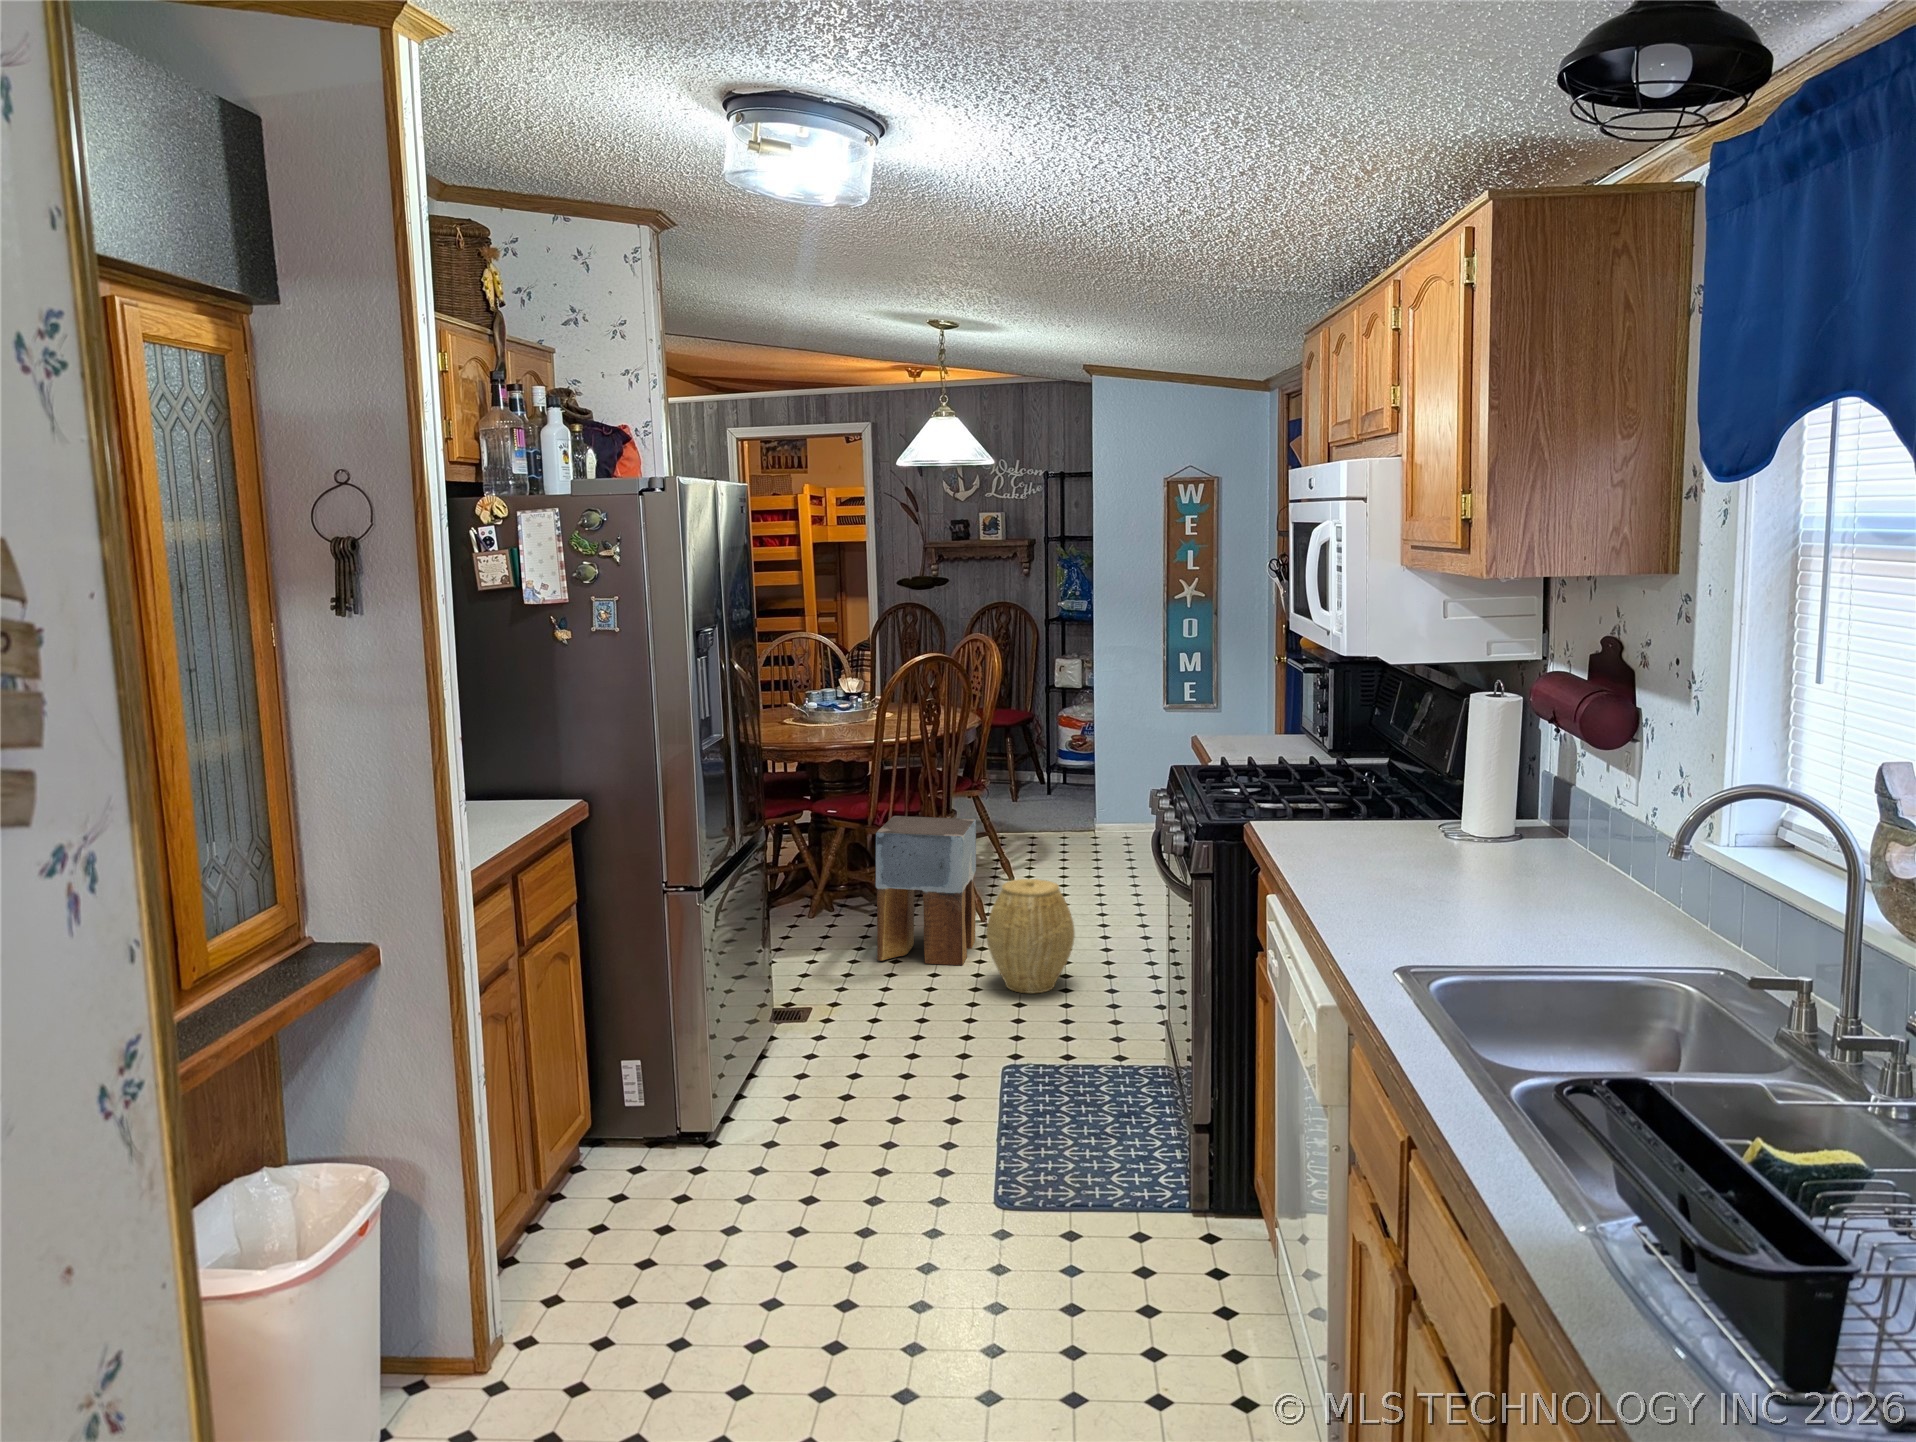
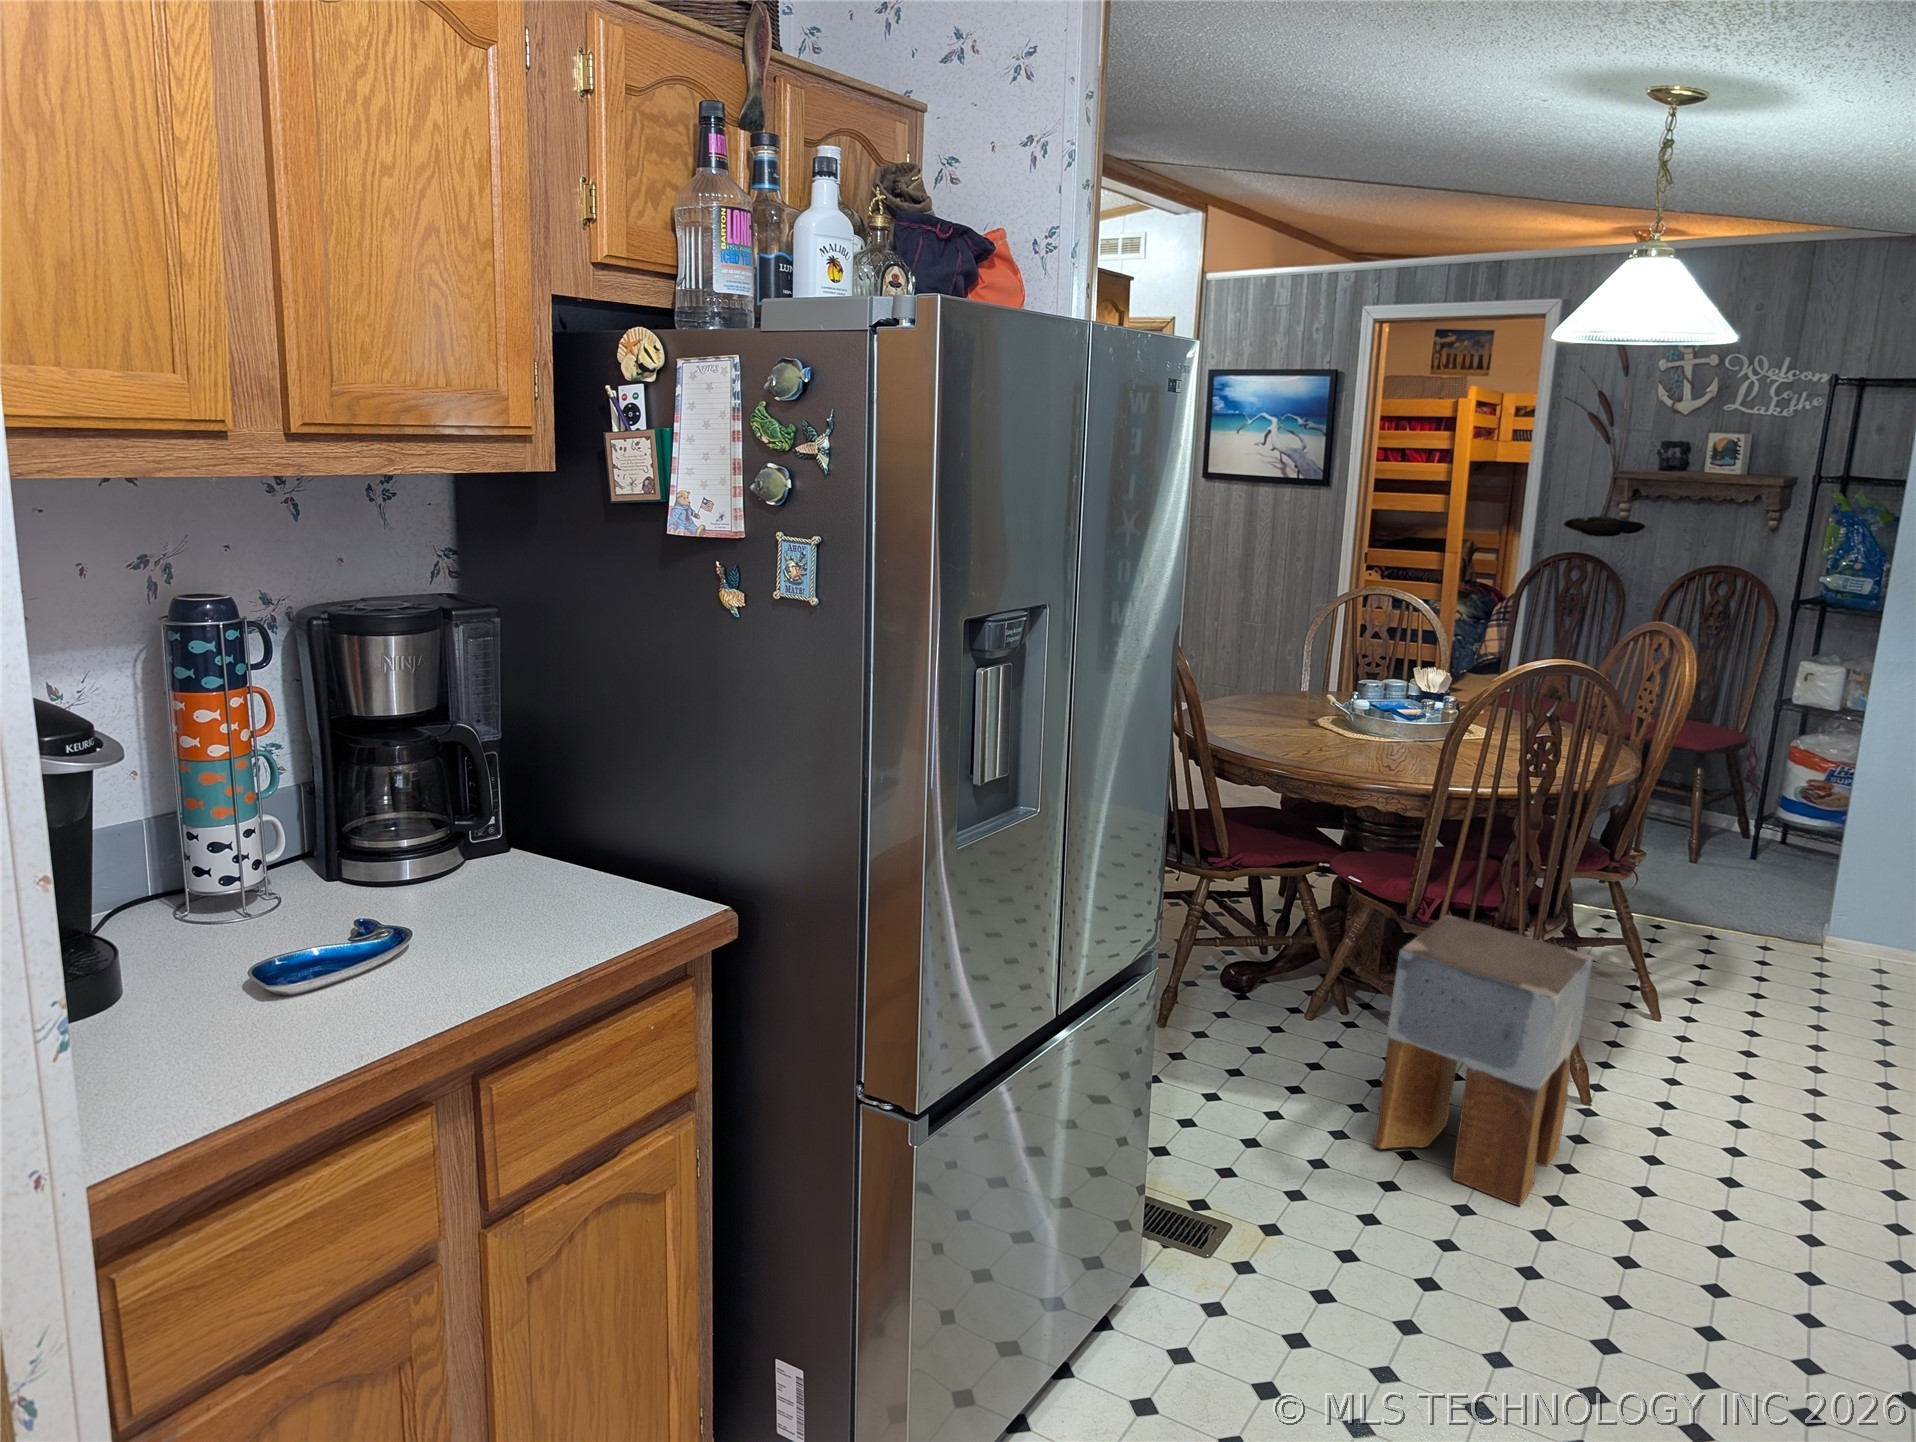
woven basket: present [986,879,1075,993] -> none [1566,1112,1759,1345]

